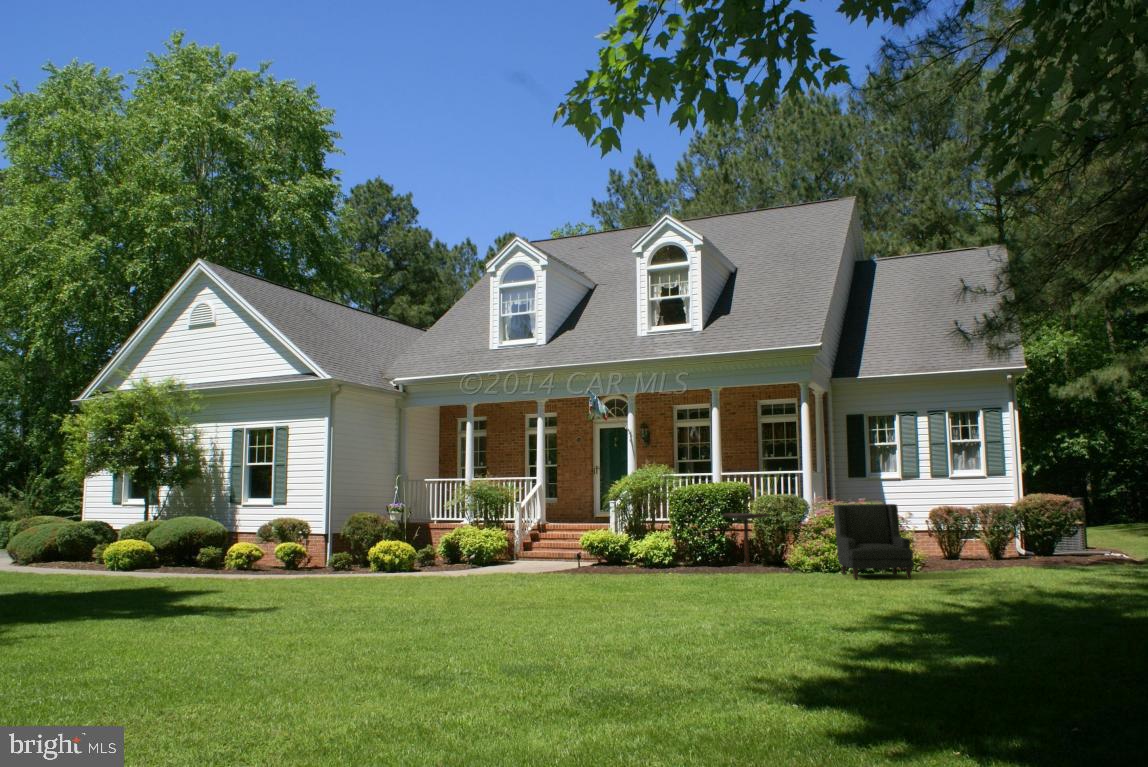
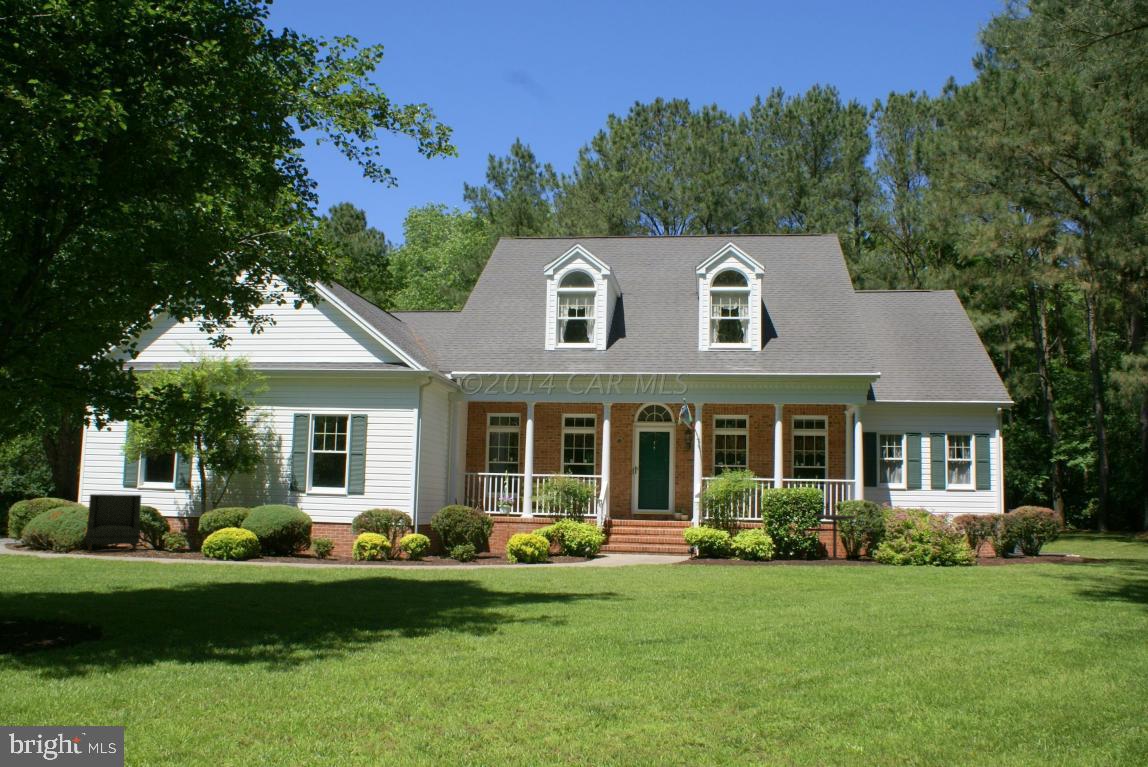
chair: present [833,504,914,579] -> present [86,494,141,553]

